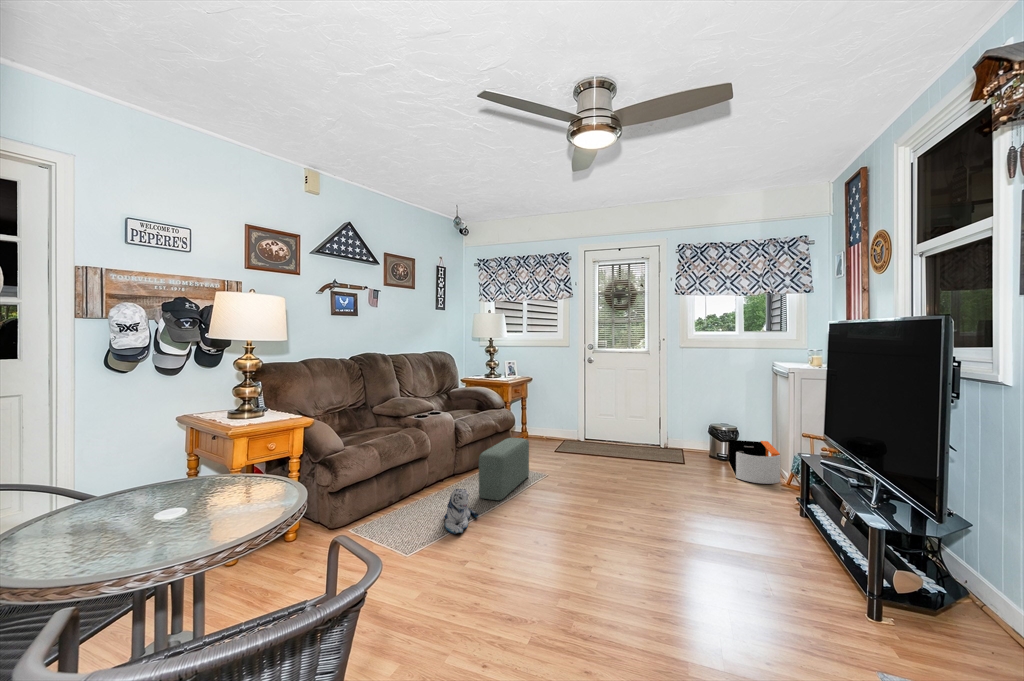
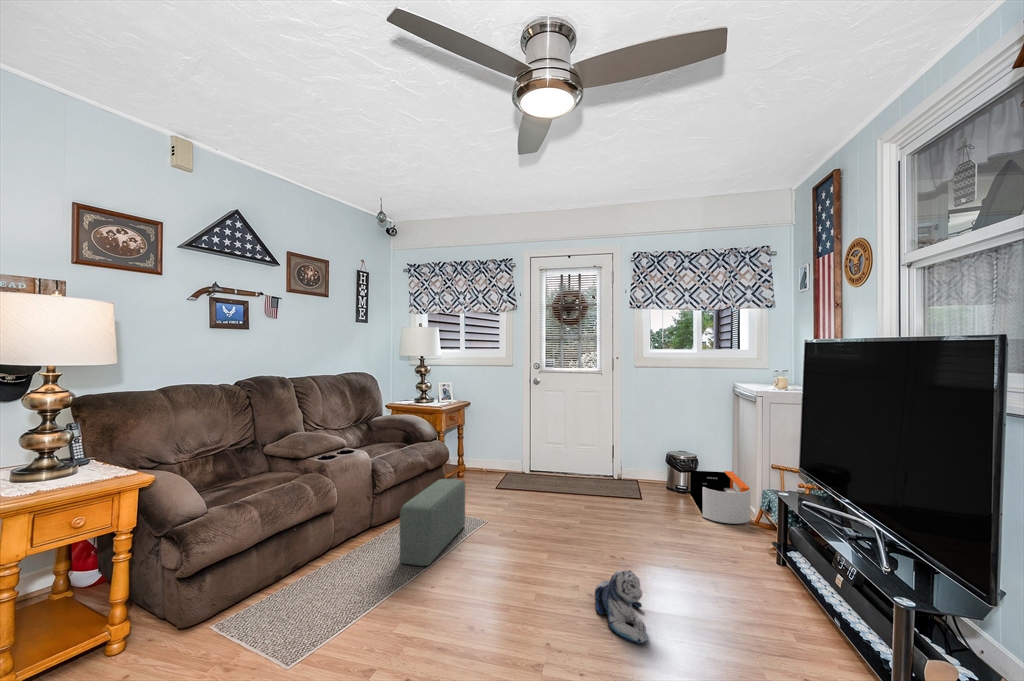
plush toy: present [444,489,478,534] -> present [594,570,648,644]

